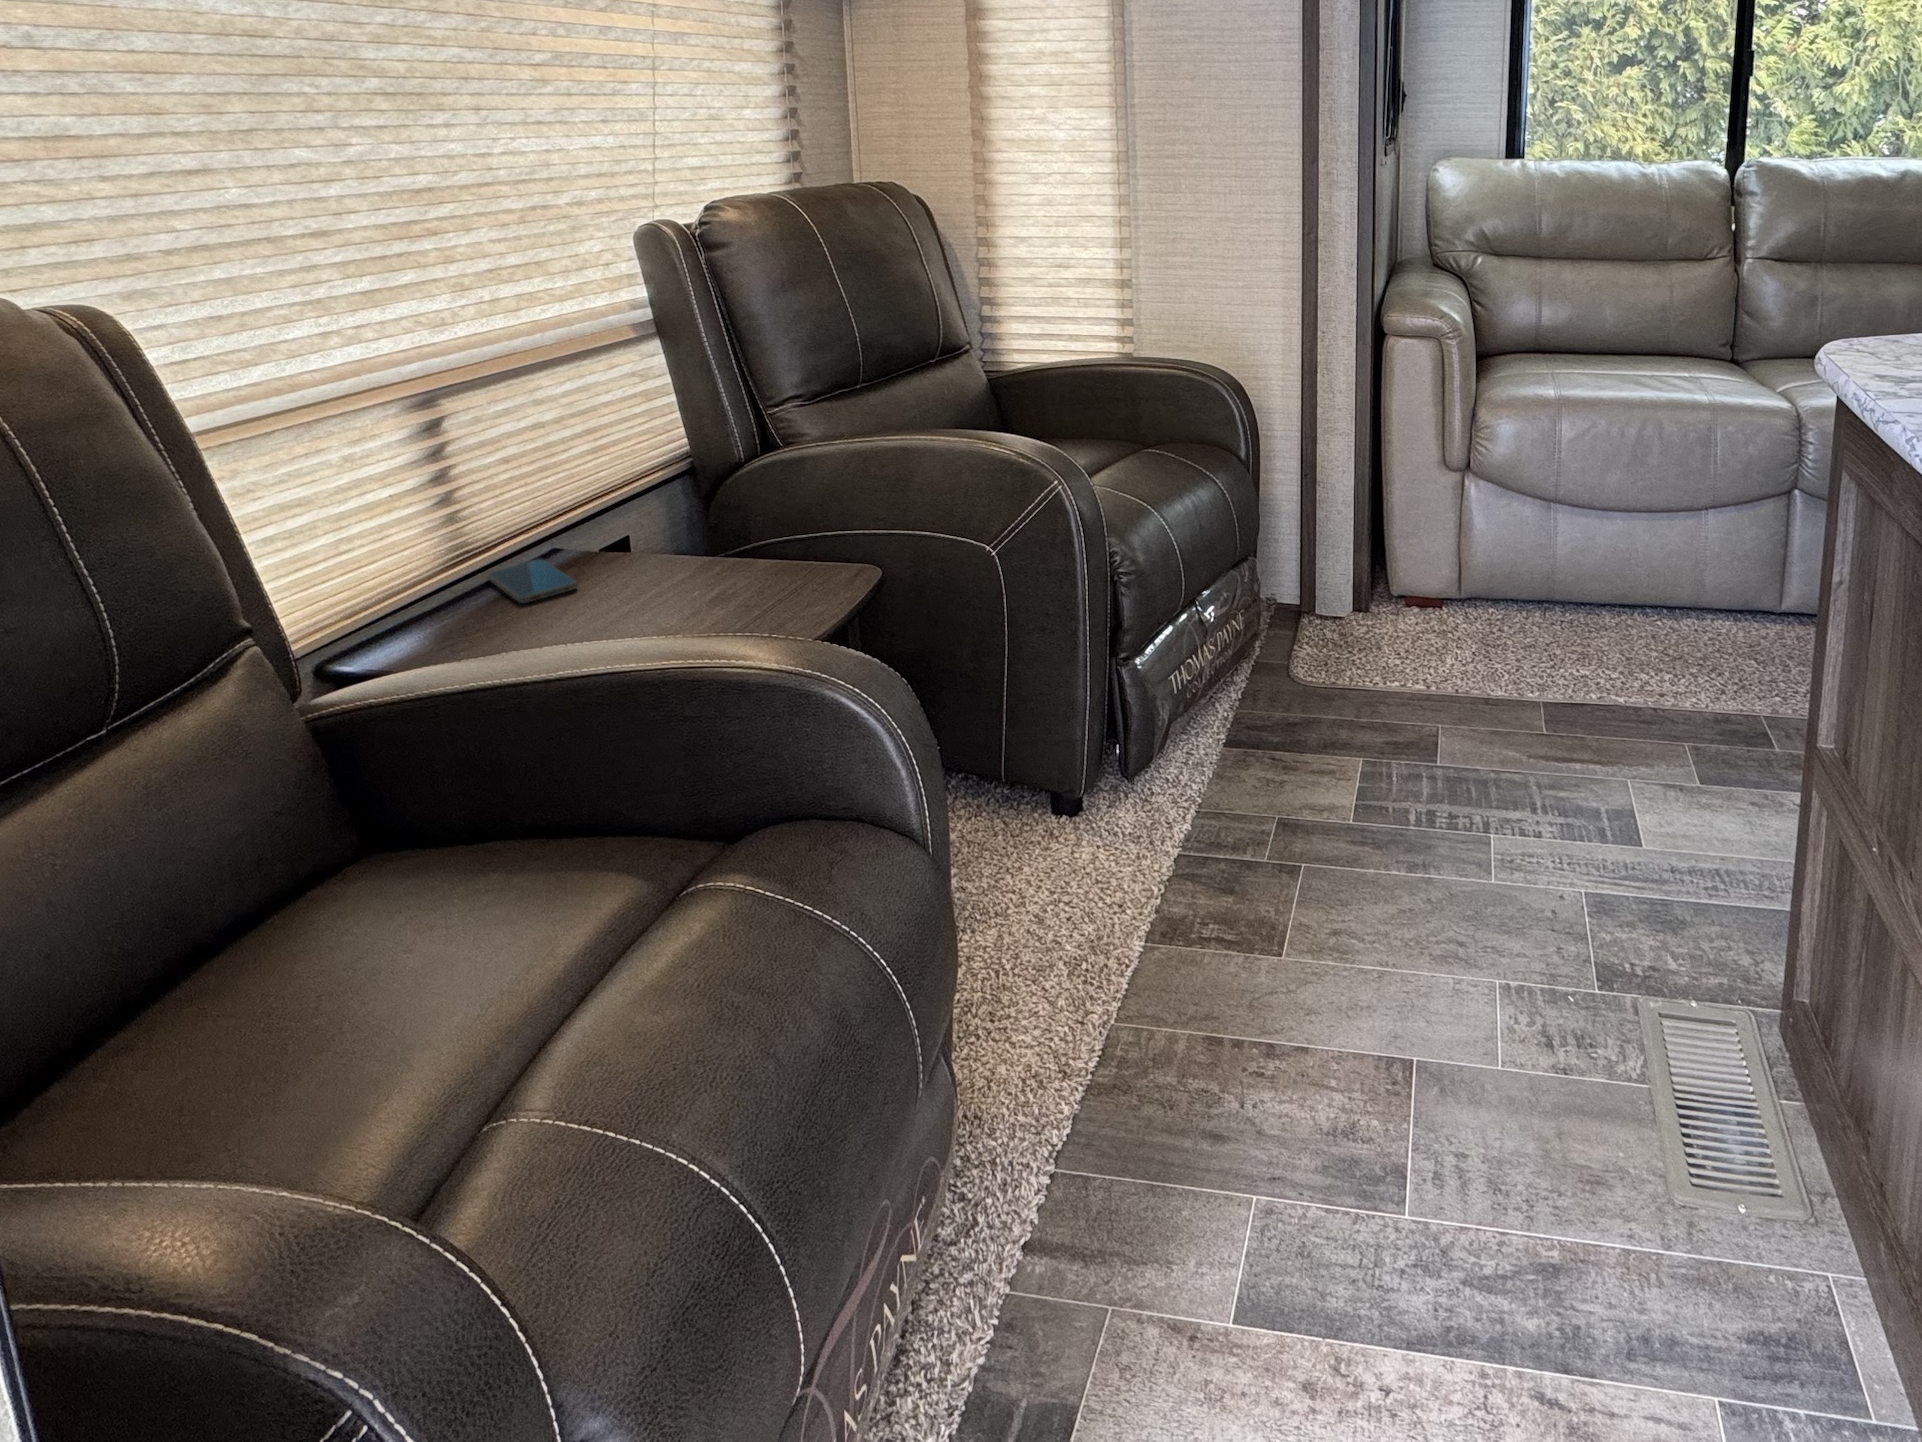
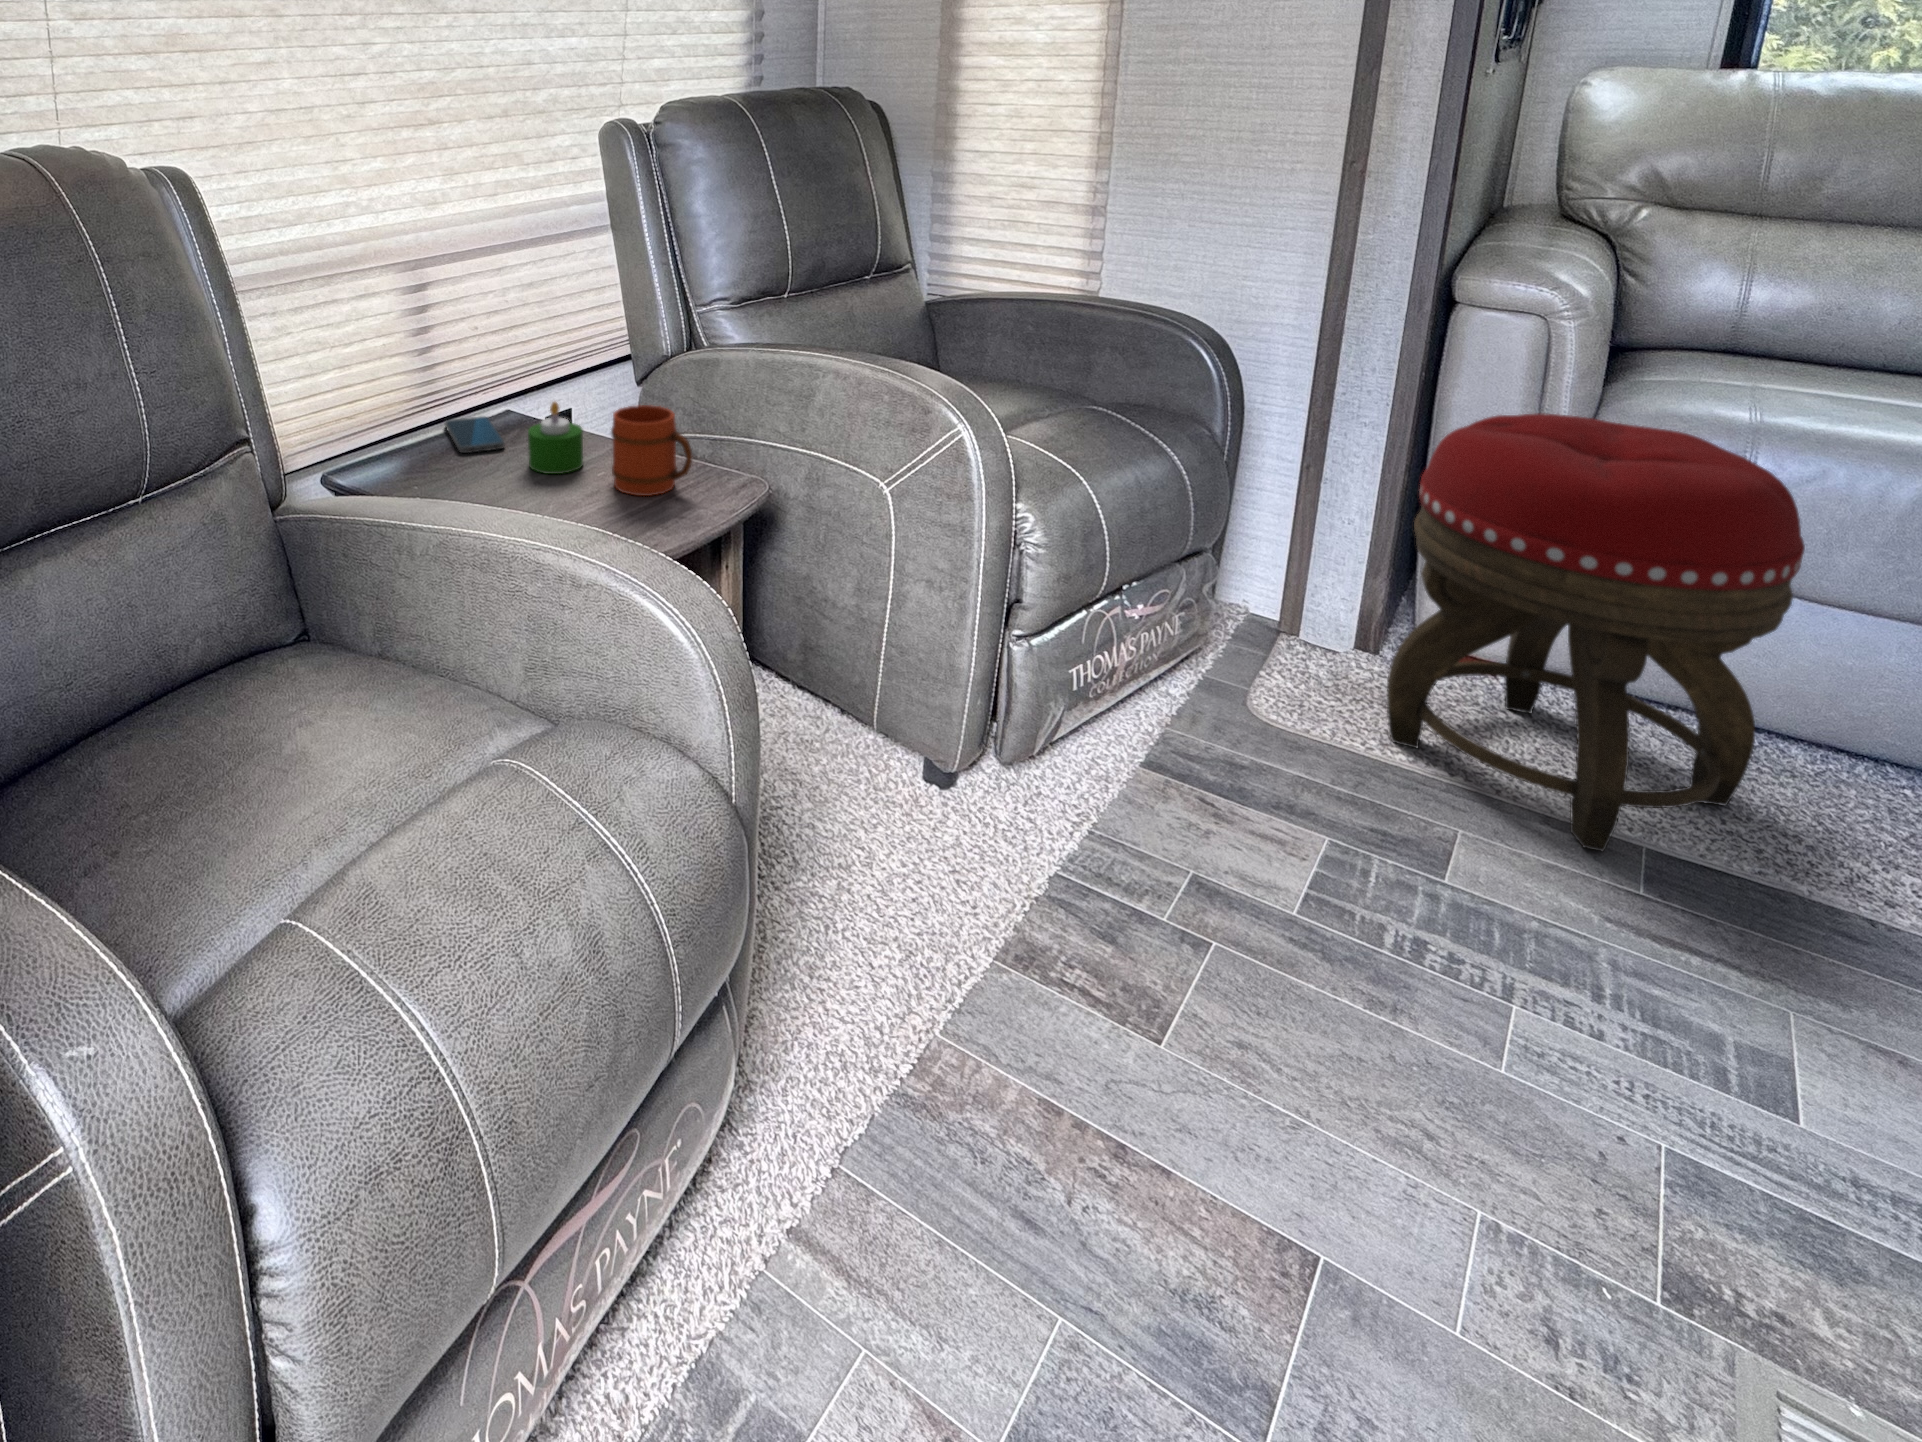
footstool: none [1380,407,1592,711] -> present [1387,413,1805,851]
mug: none [716,510,811,606] -> present [611,405,692,496]
candle: none [611,525,682,605] -> present [528,402,583,474]

